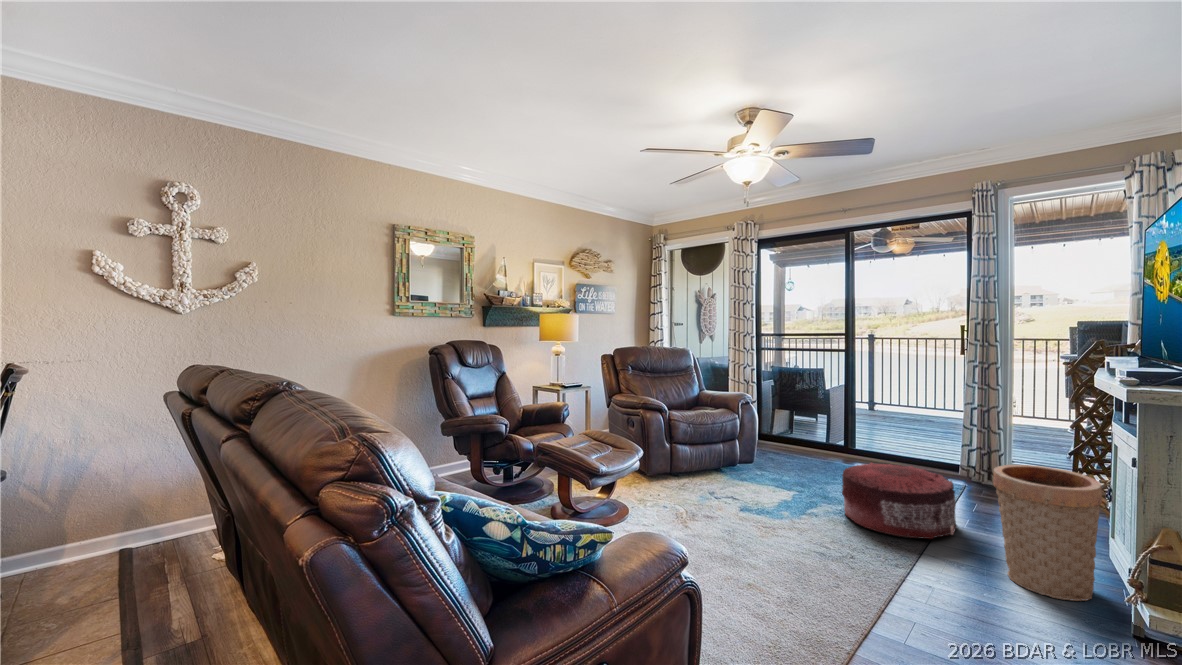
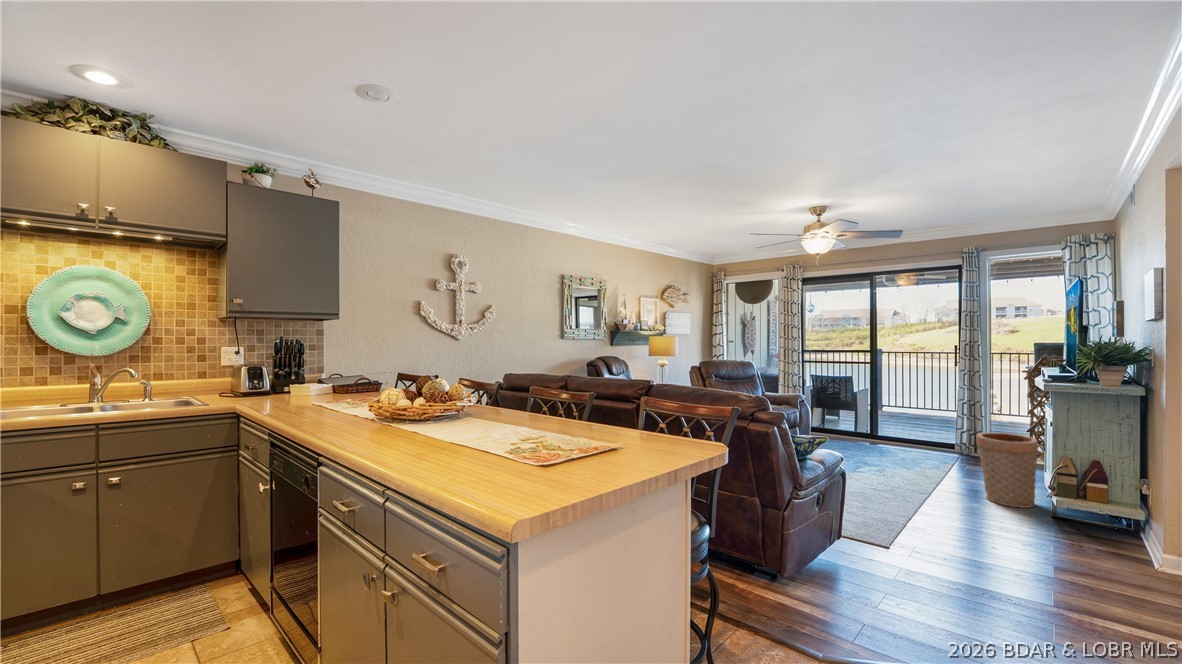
pouf: present [842,463,957,539] -> none [878,438,955,482]

